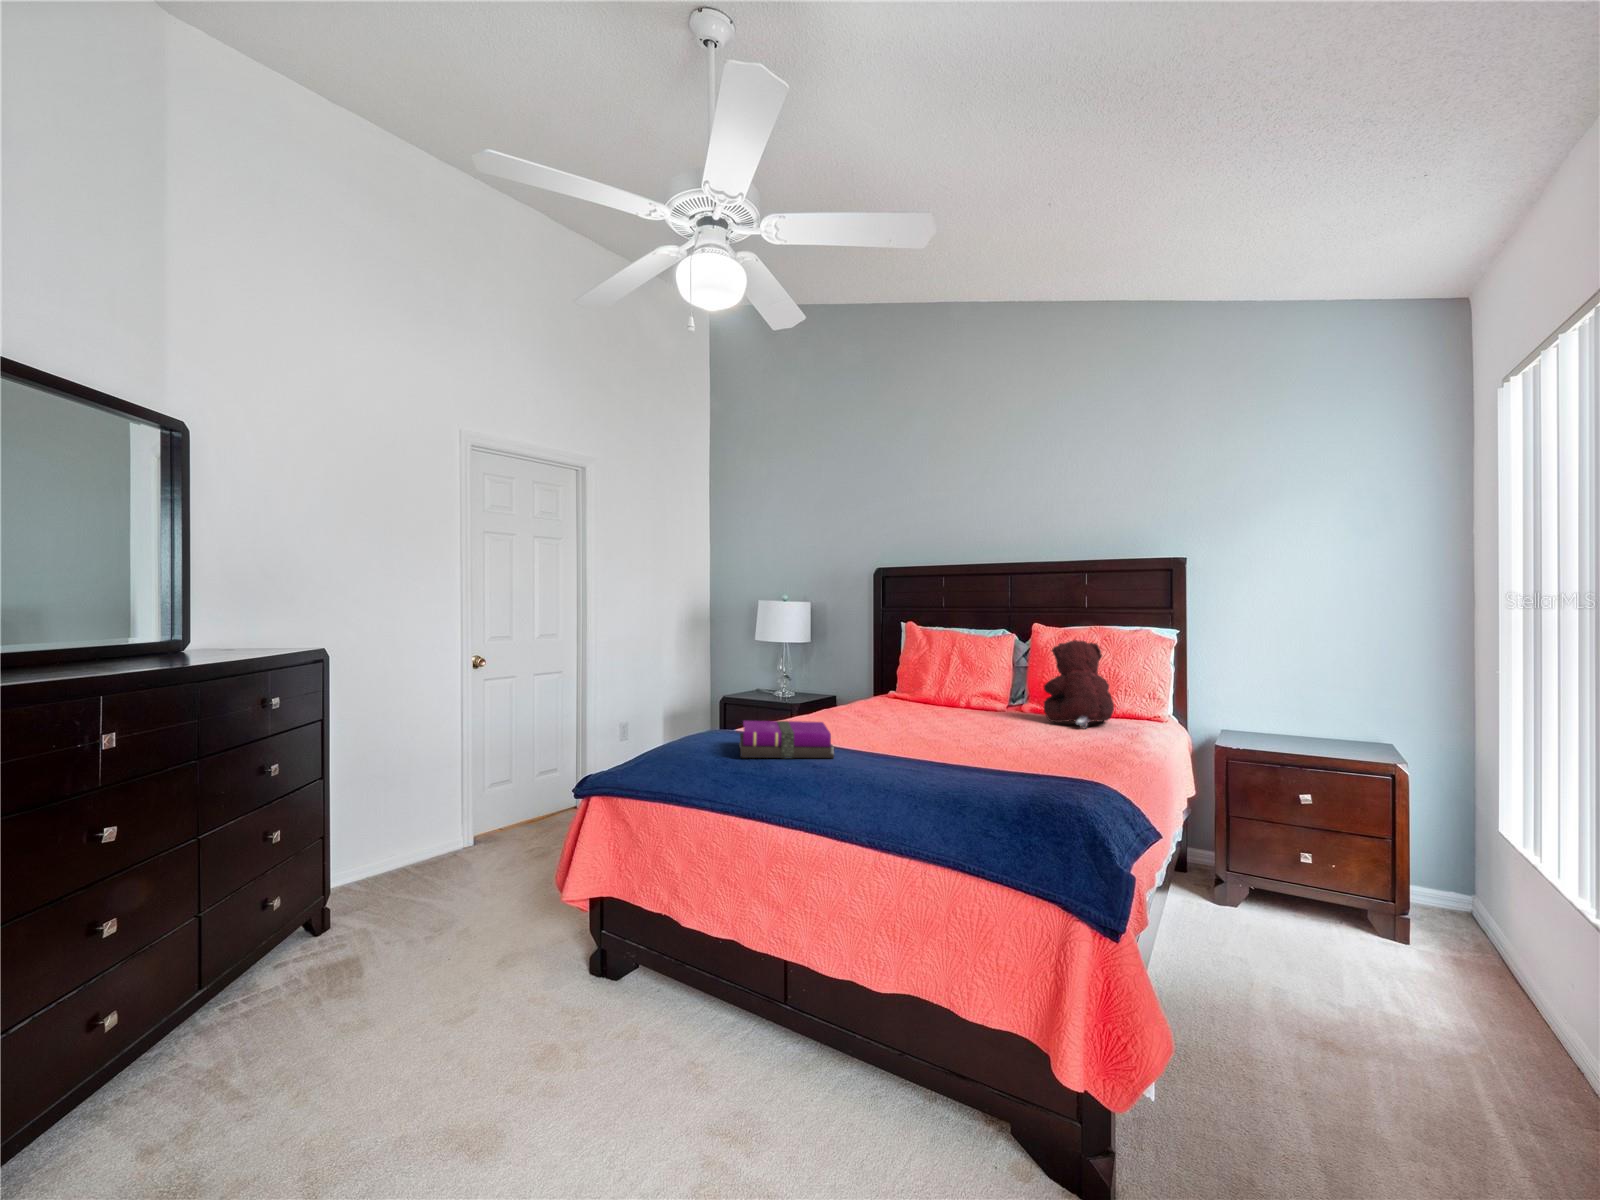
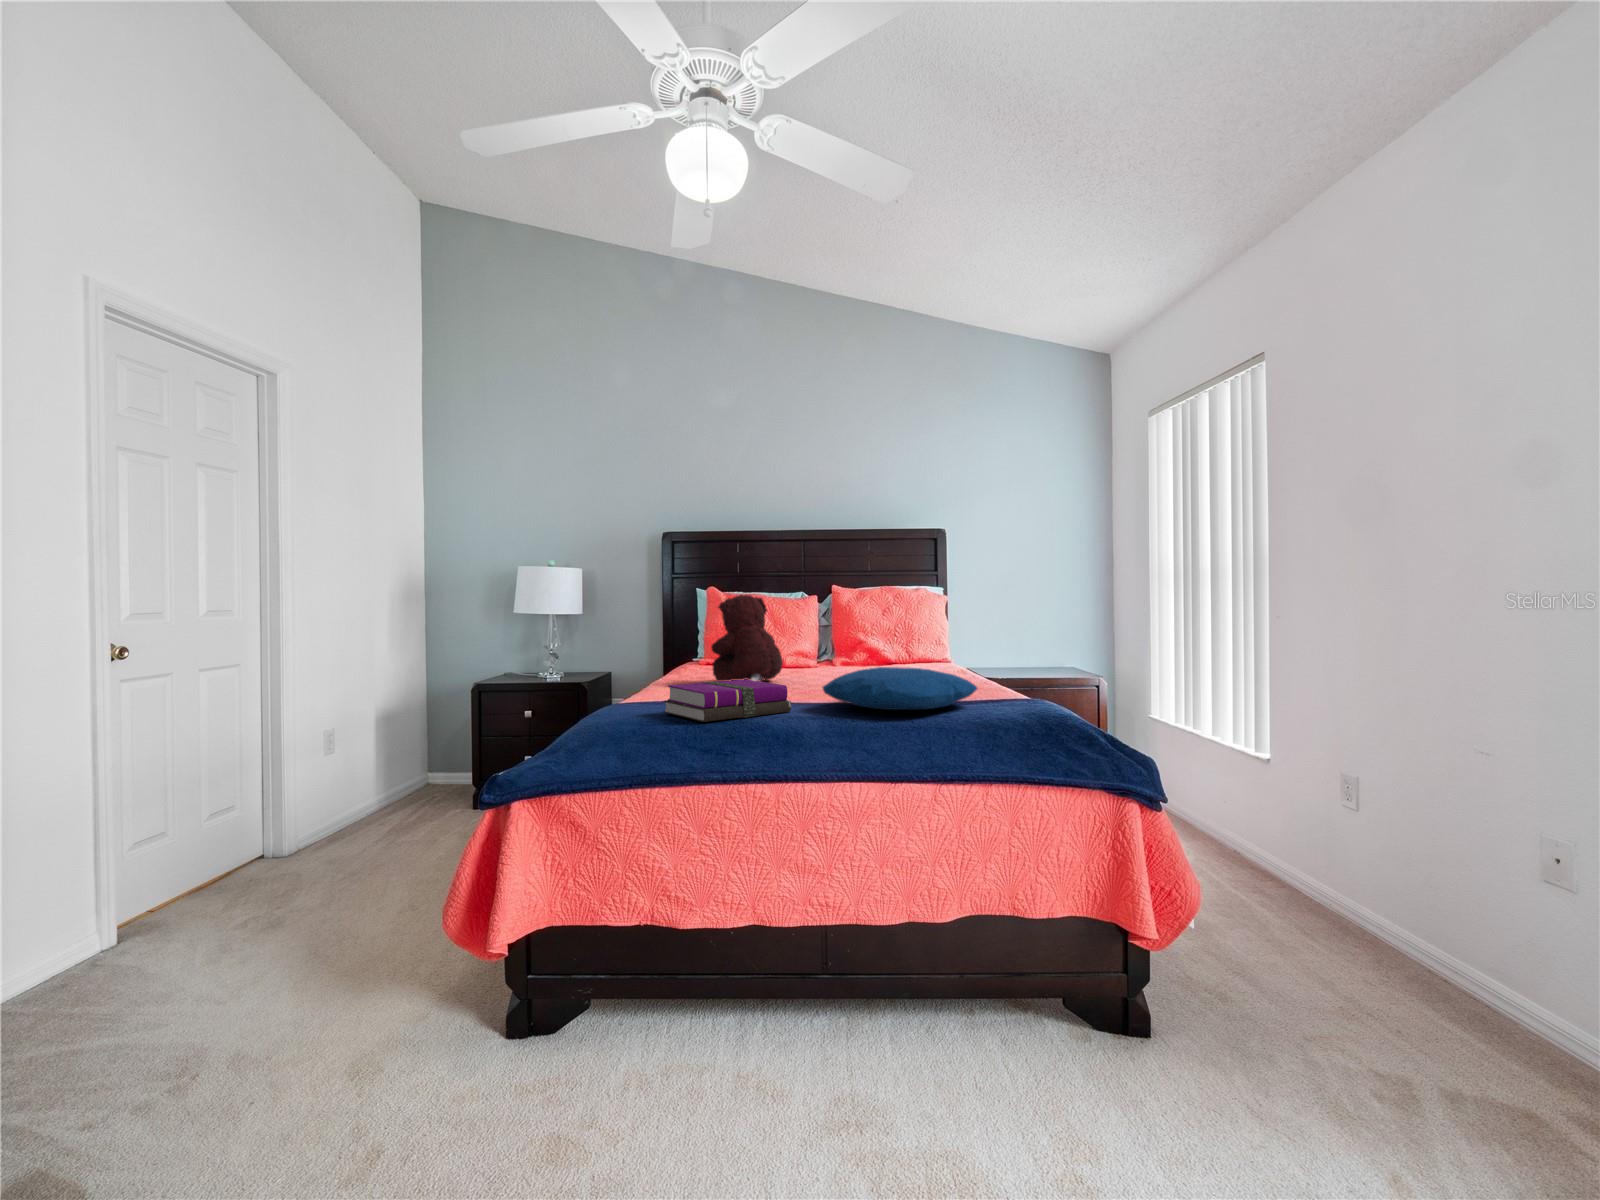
teddy bear: present [1043,640,1114,729] -> present [711,595,783,682]
pillow: none [864,726,1022,776] -> present [823,667,977,710]

